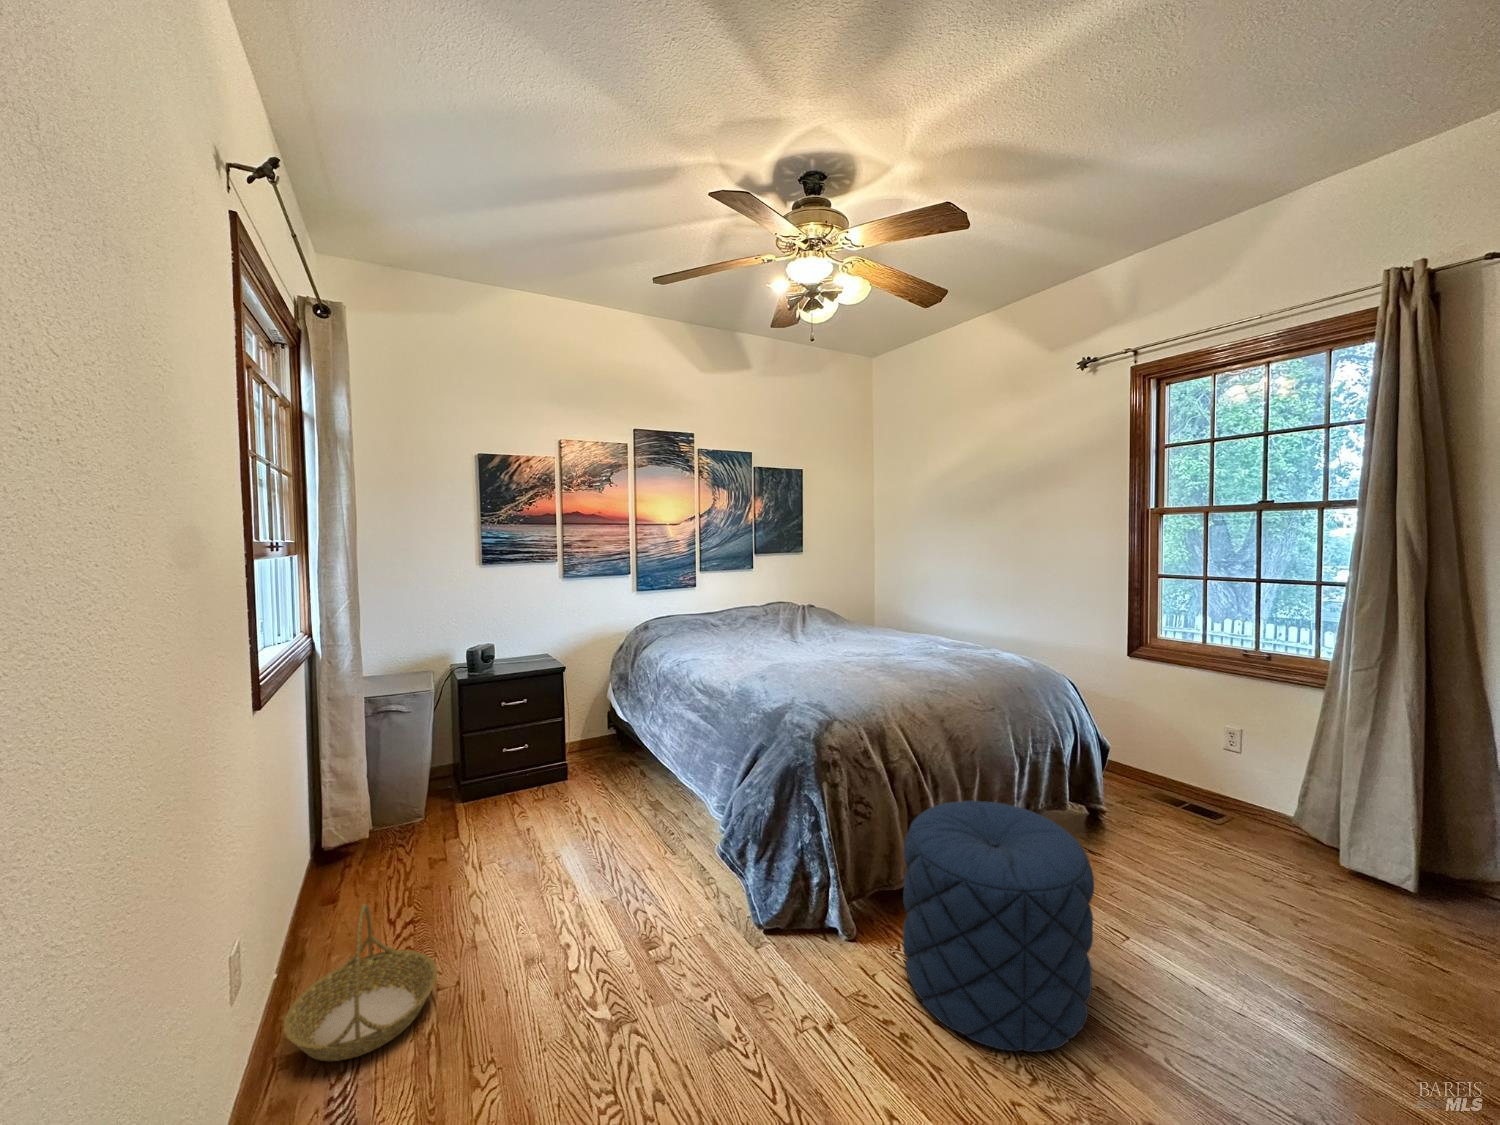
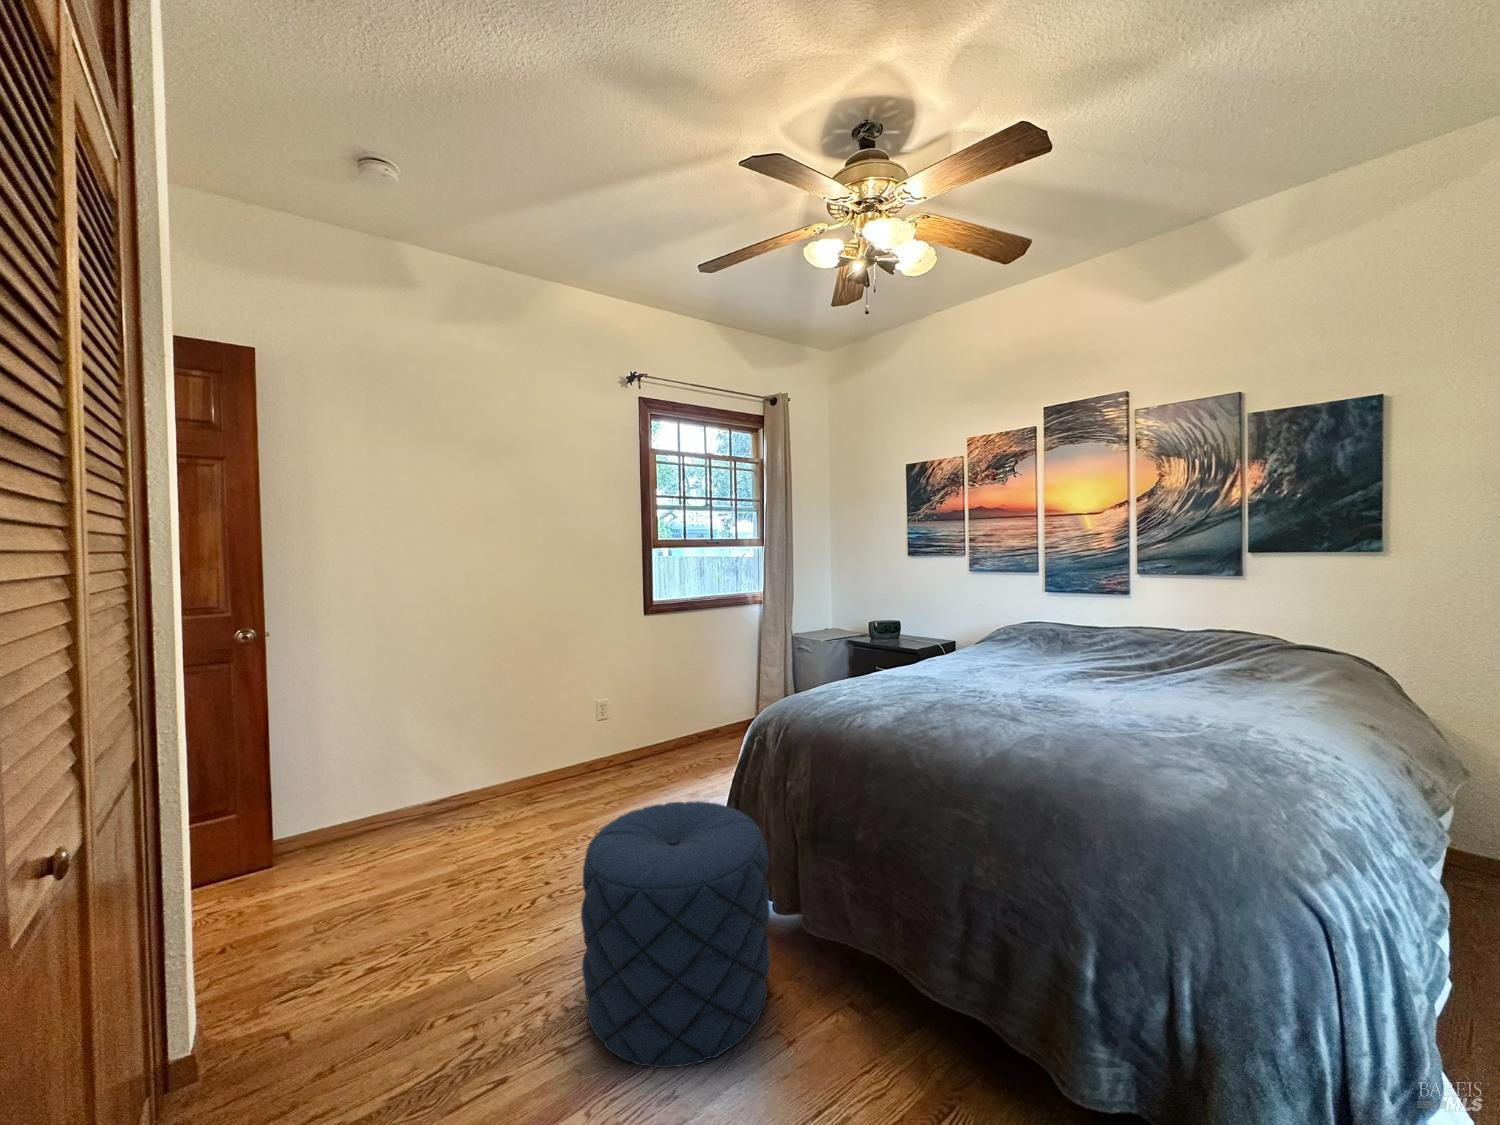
basket: present [284,904,437,1061] -> none [611,714,674,777]

